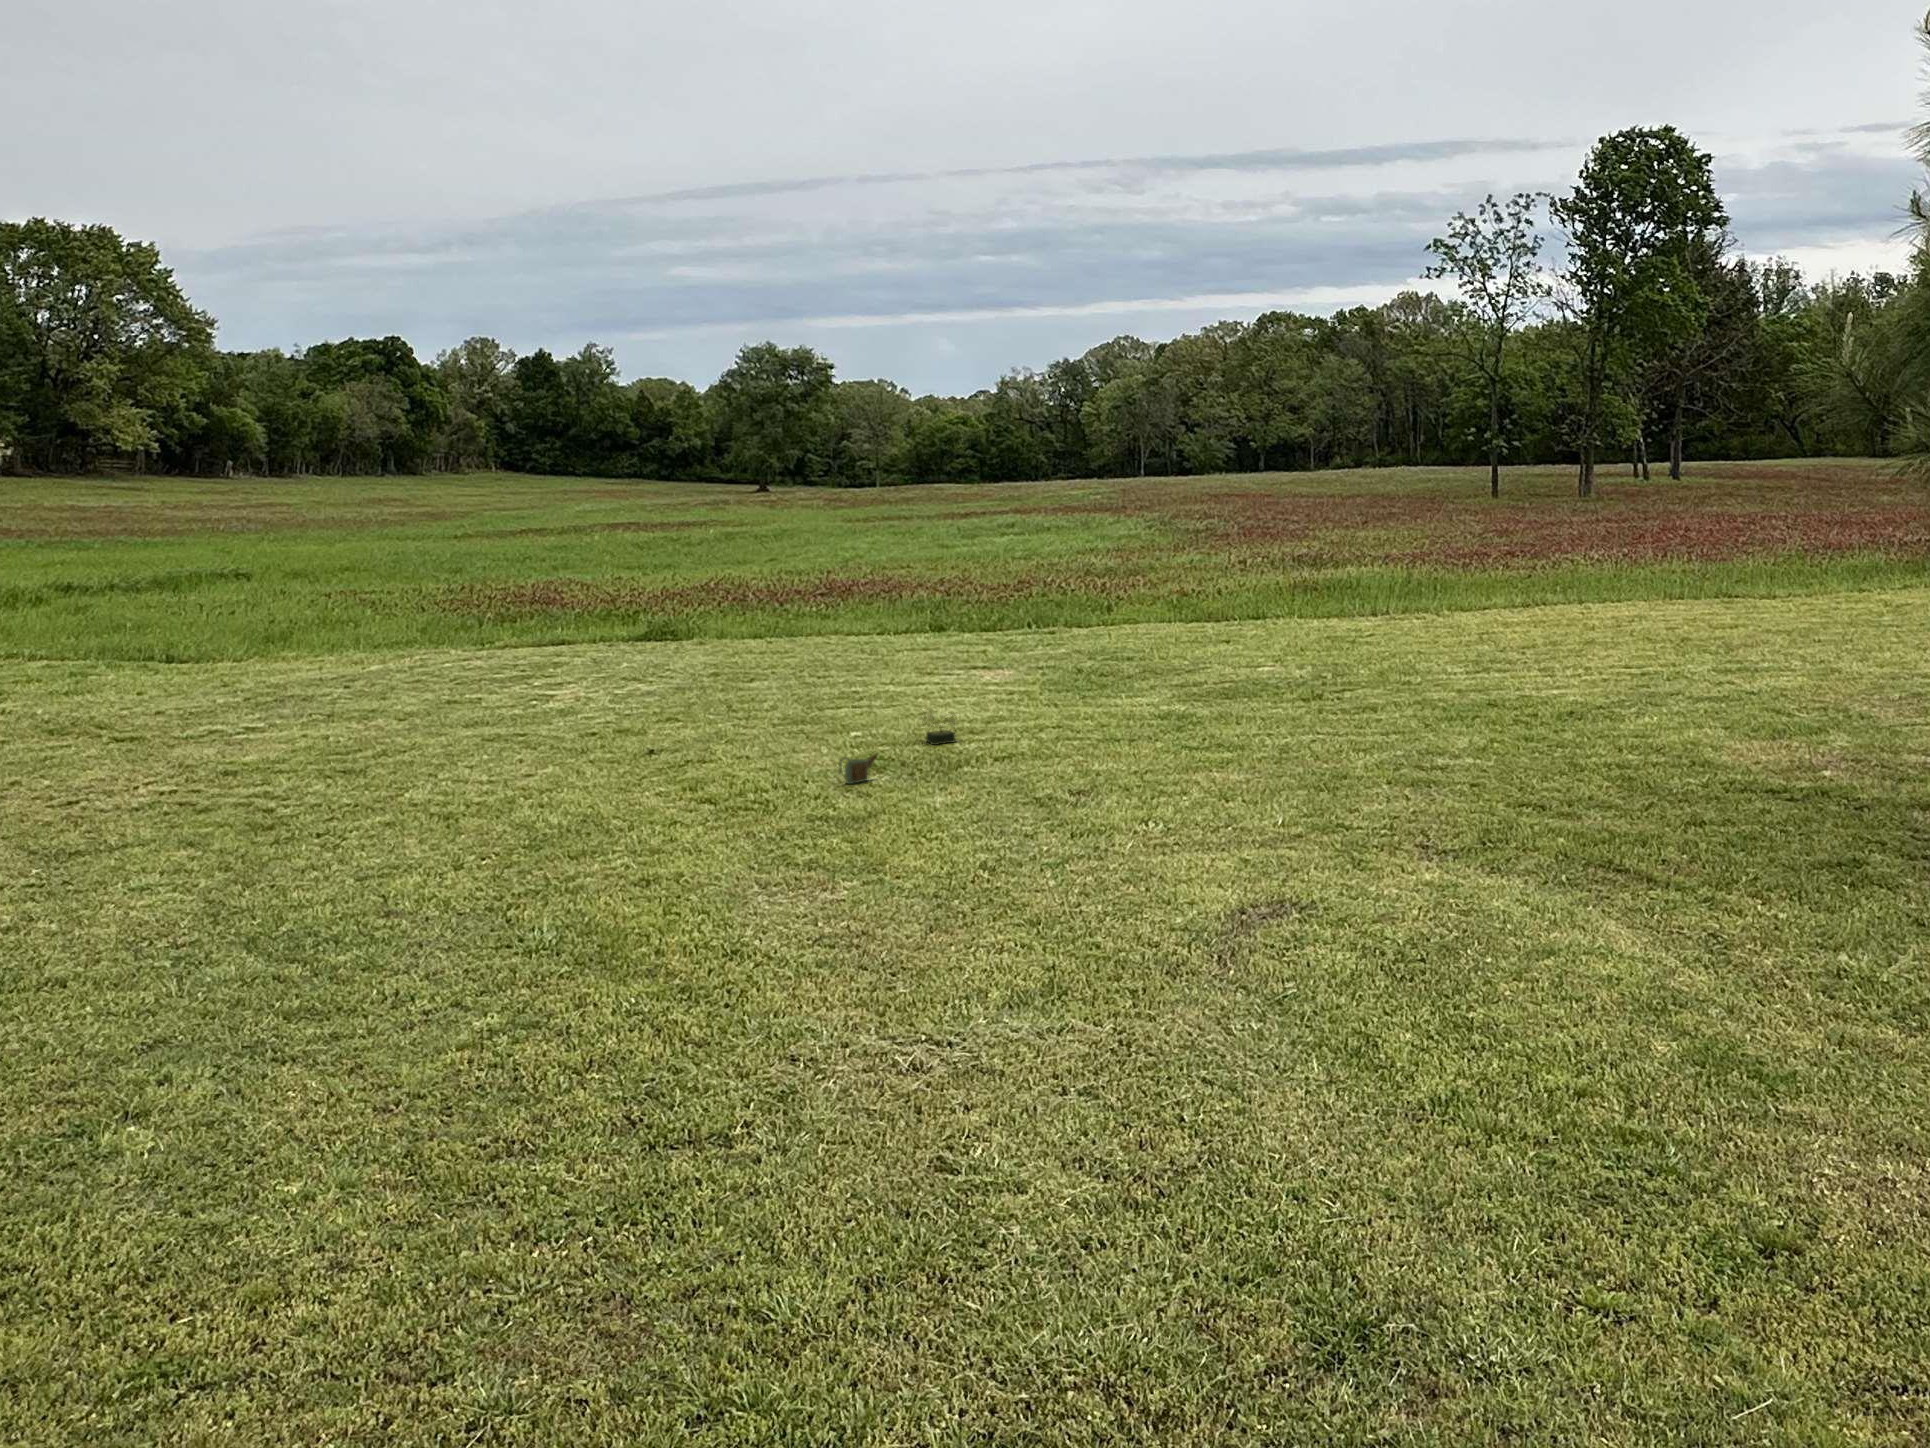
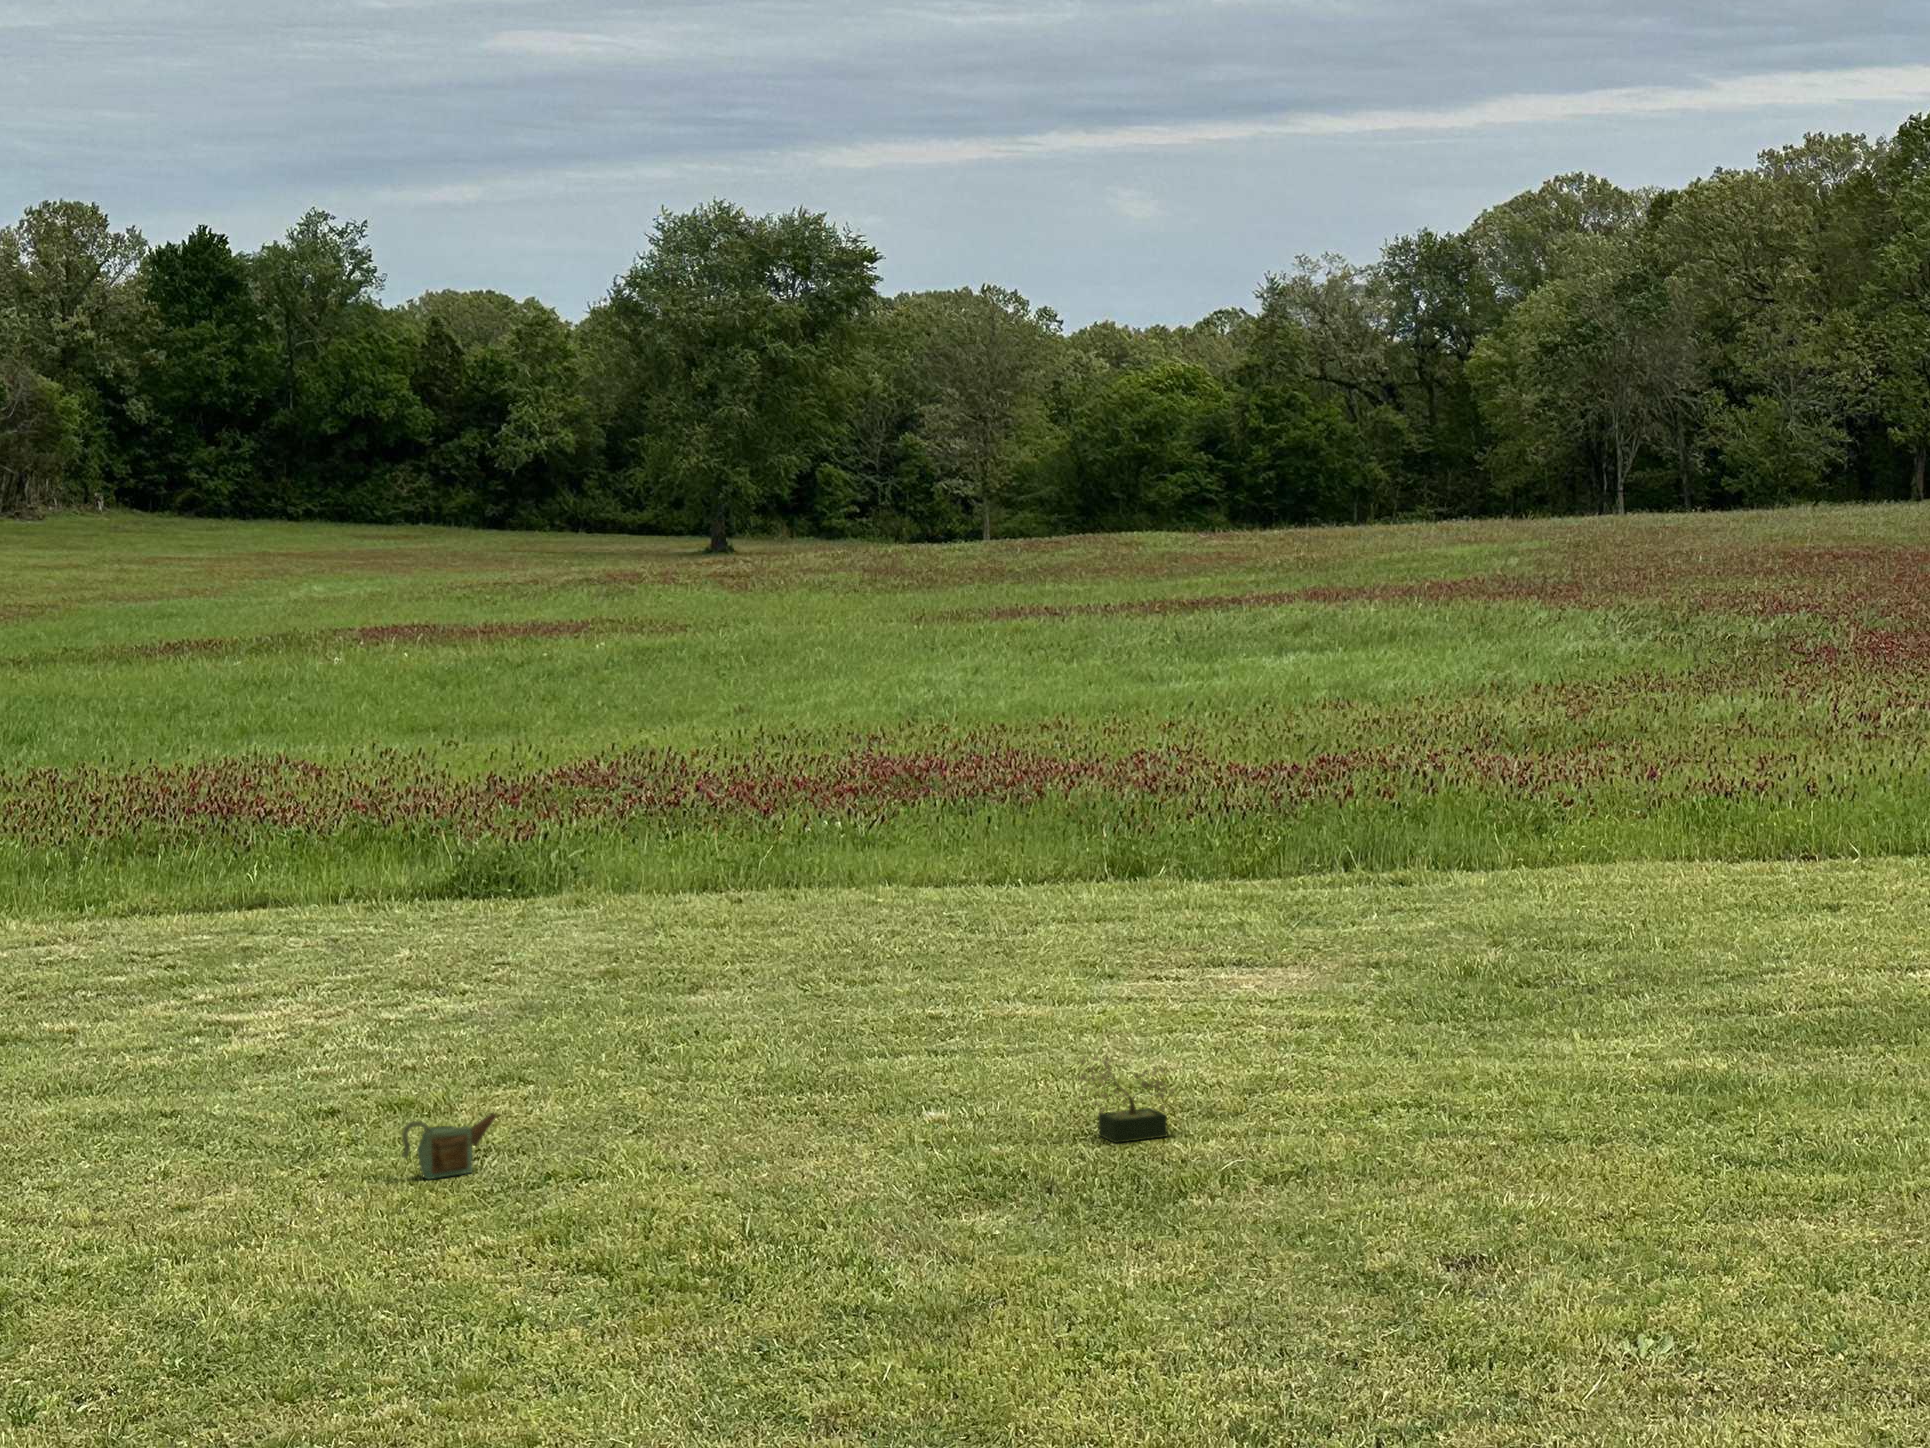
watering can: present [839,753,879,784] -> present [402,1113,497,1179]

